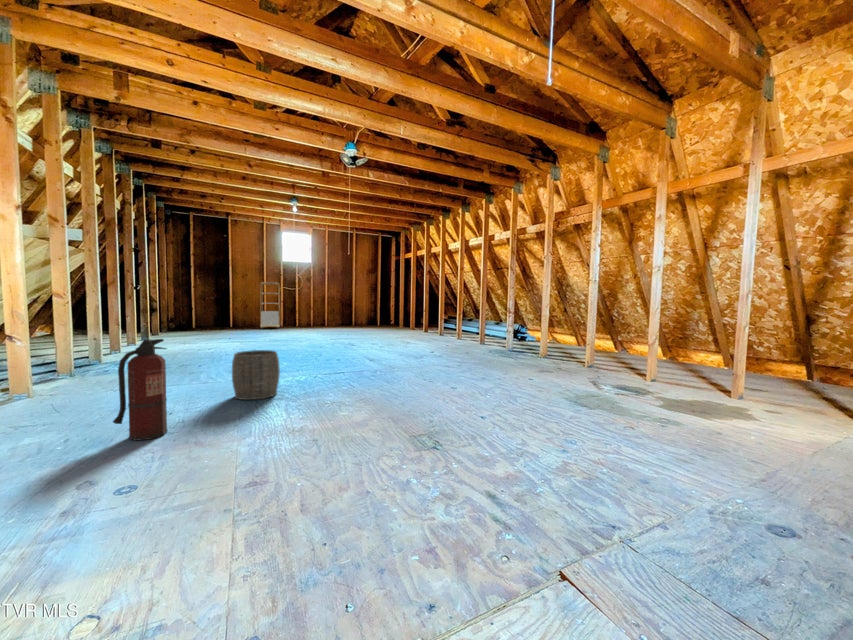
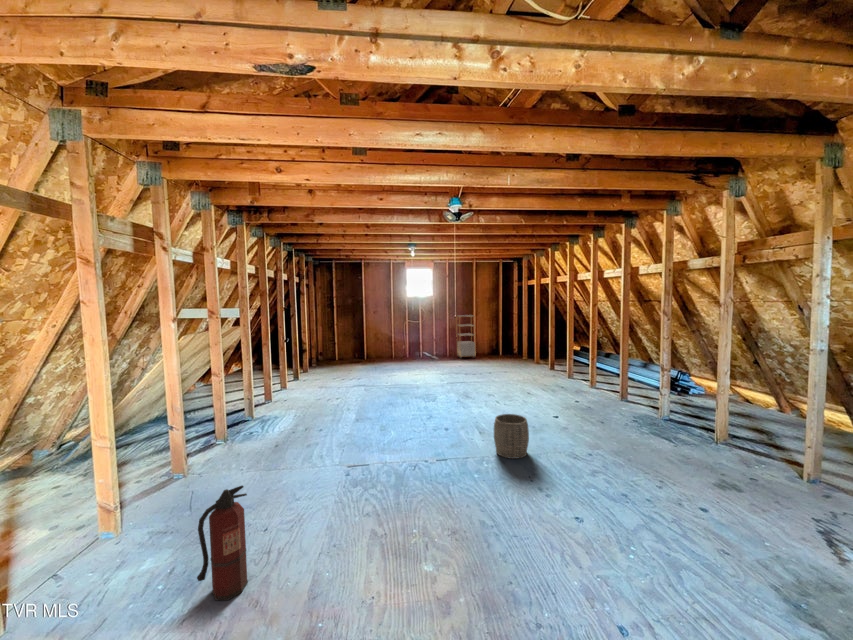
shelving unit: present [260,282,280,329] -> present [456,315,476,359]
woven basket: present [232,350,280,400] -> present [494,414,529,459]

